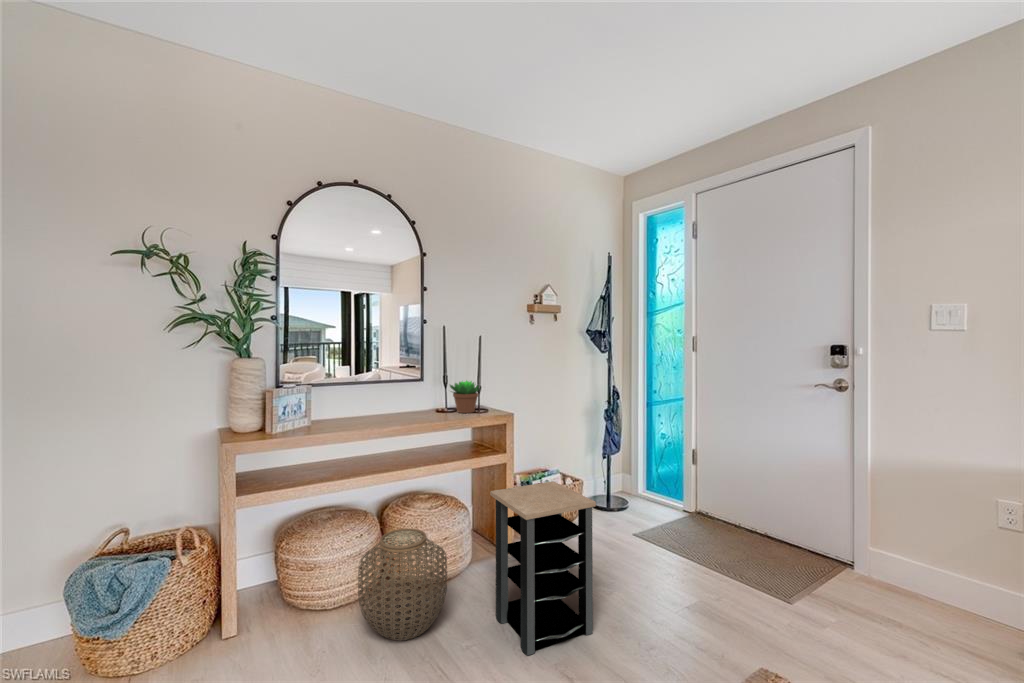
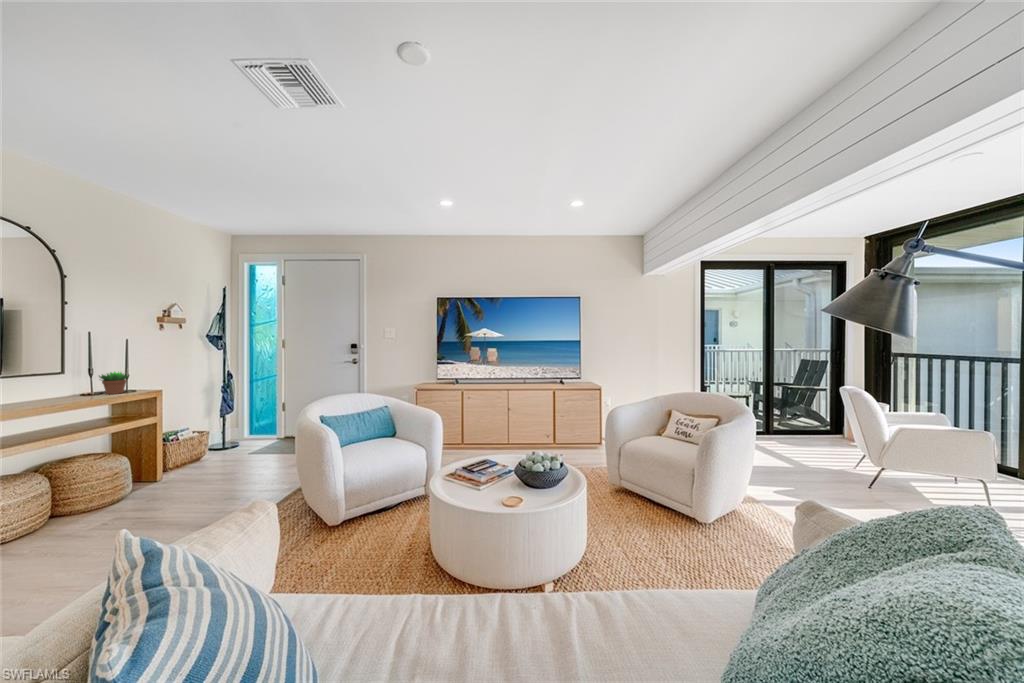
side table: present [490,481,596,656] -> none [162,422,236,503]
woven basket: present [358,528,447,640] -> none [57,463,134,528]

